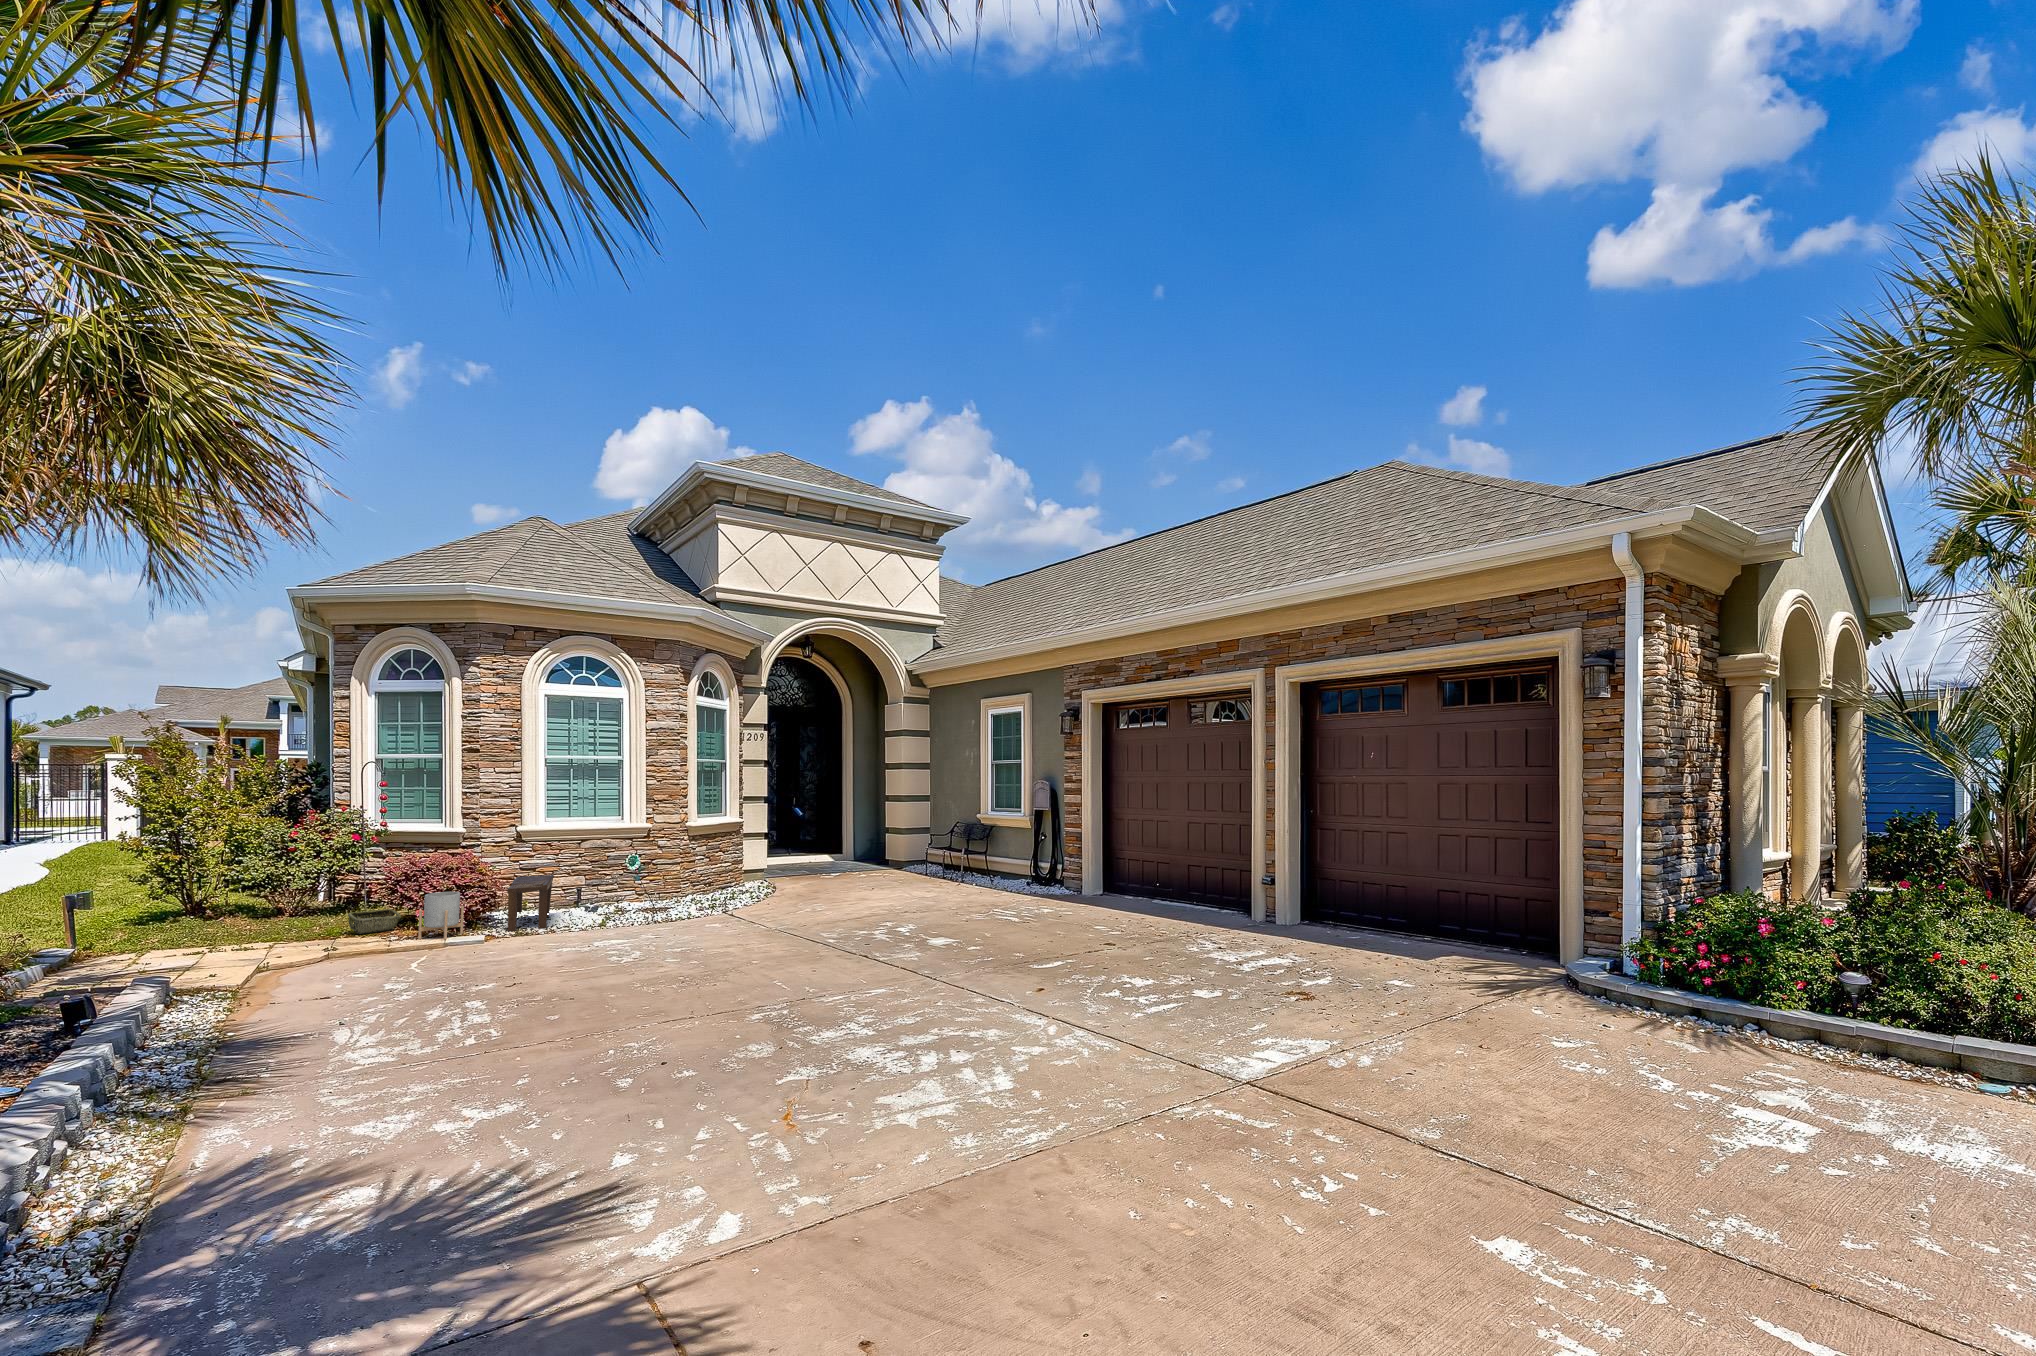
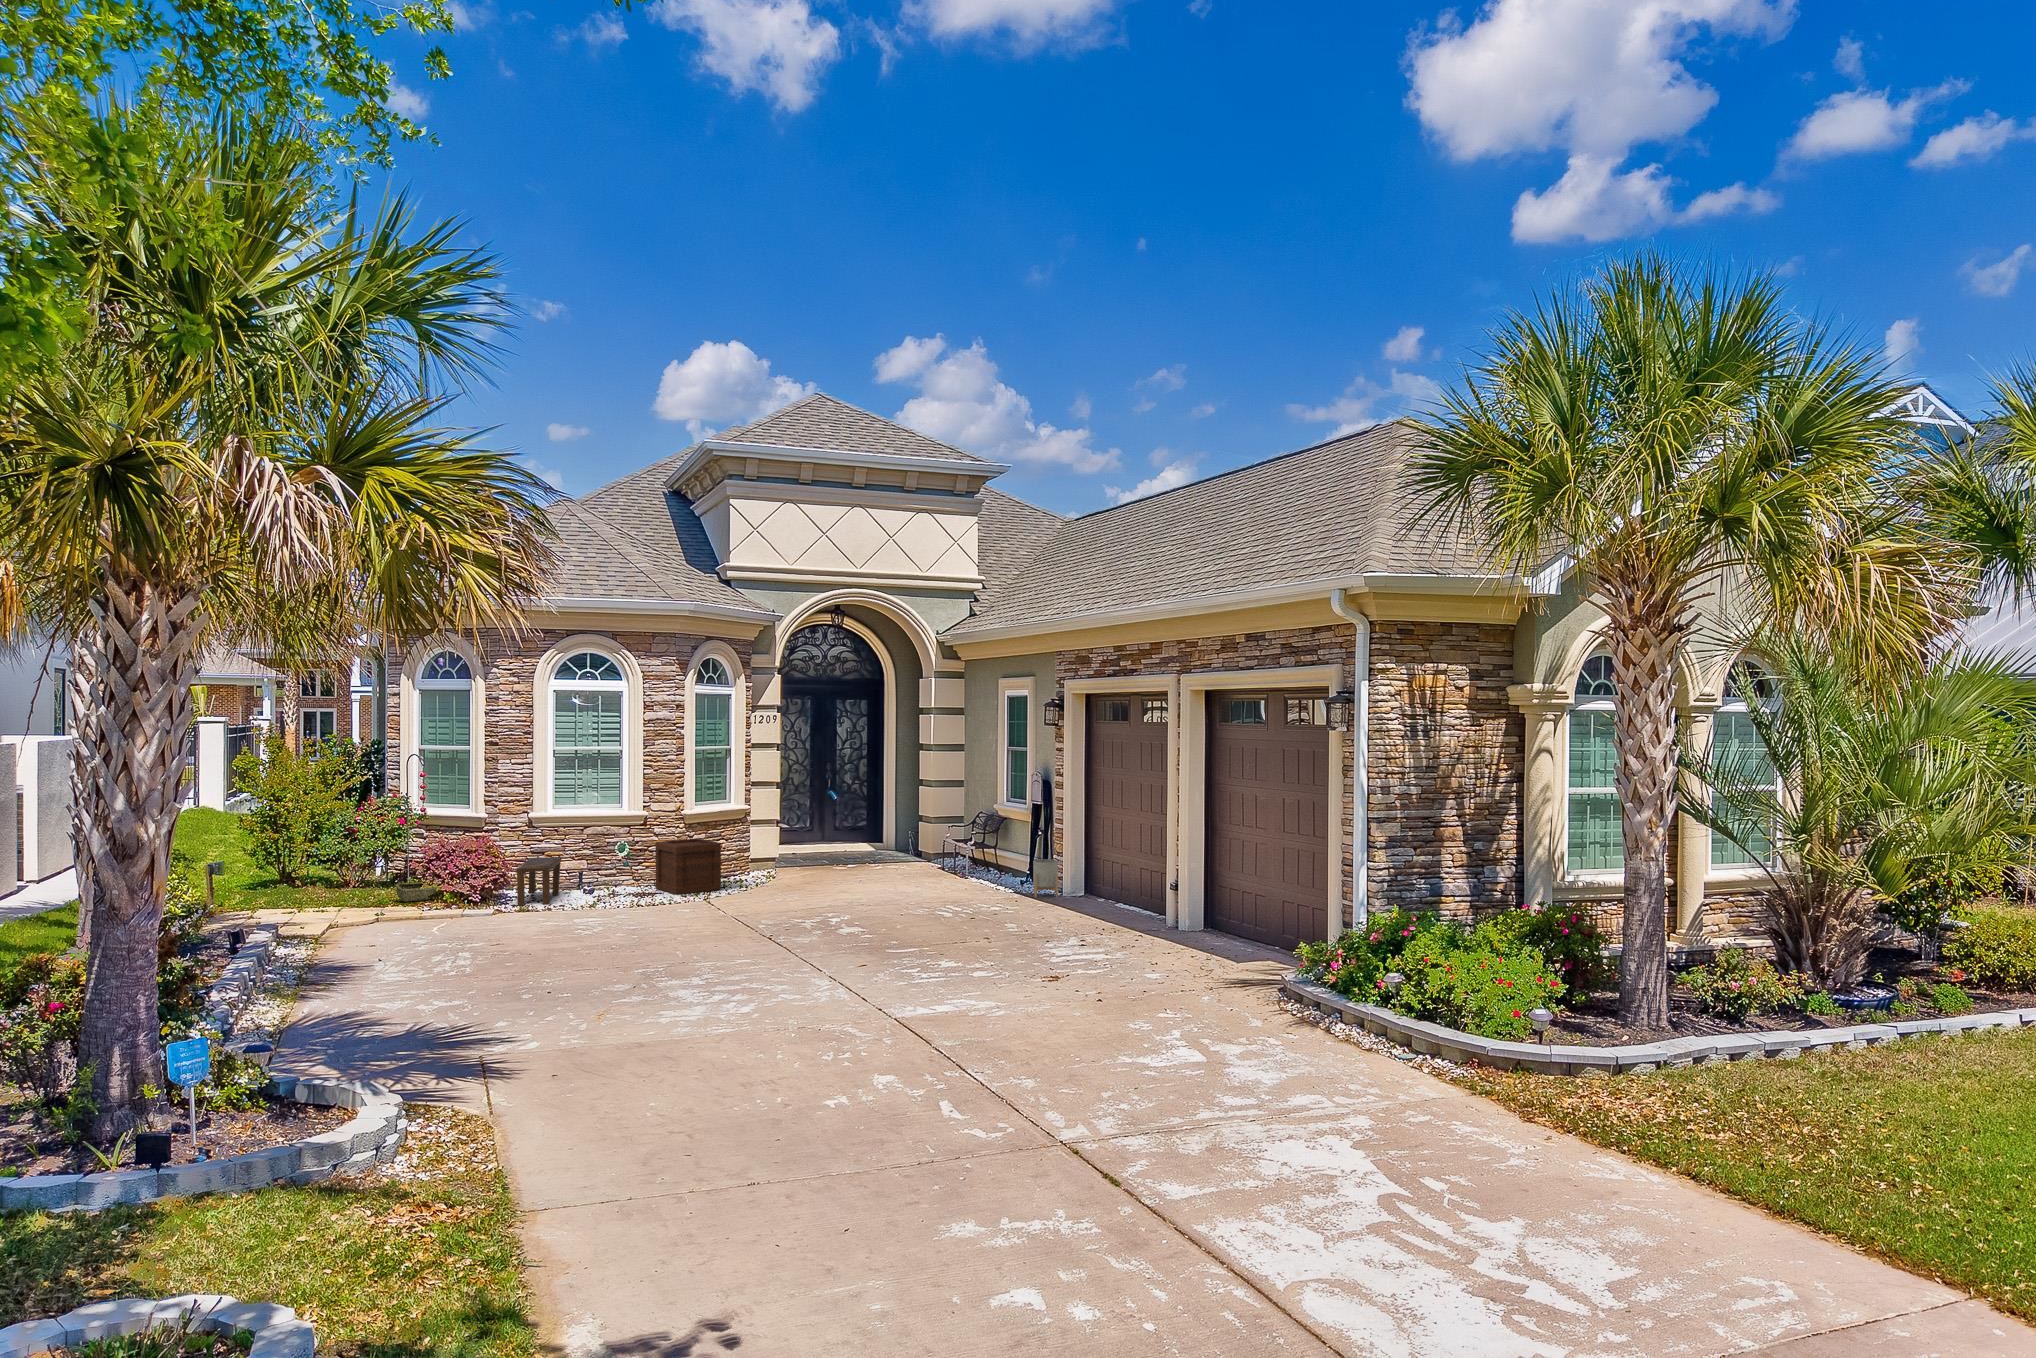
wooden crate: none [656,851,731,911] -> present [655,838,721,895]
planter: present [418,892,464,939] -> present [1033,859,1058,897]

